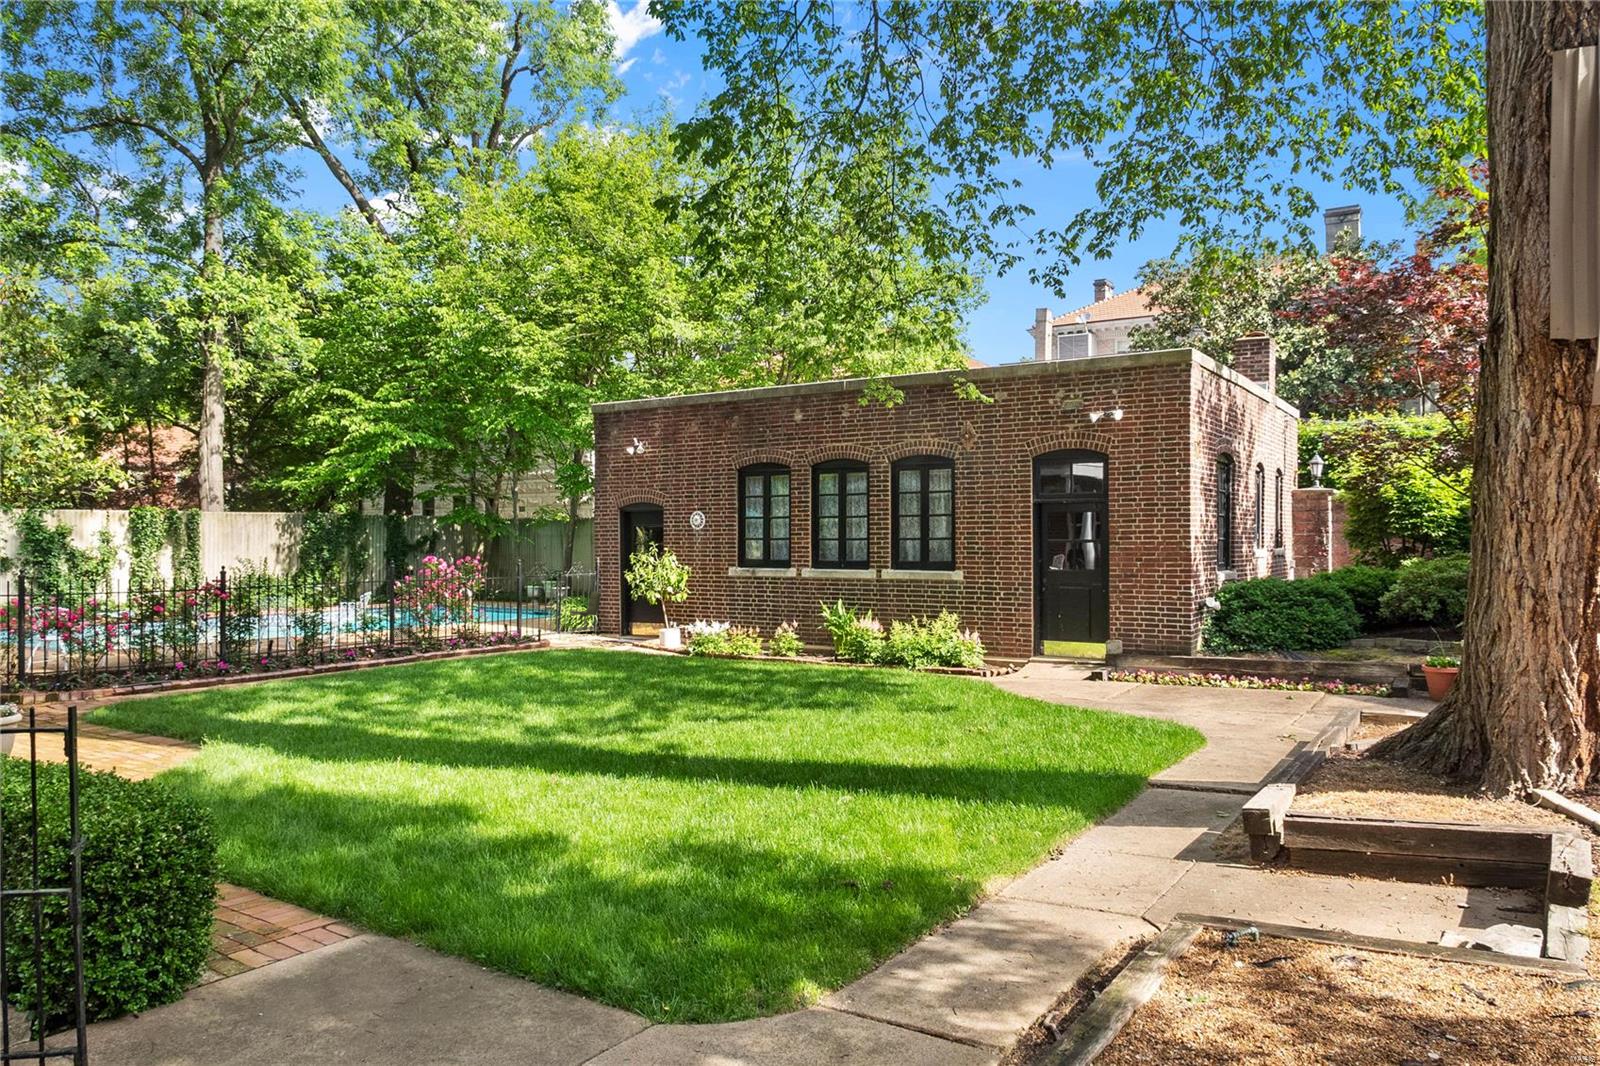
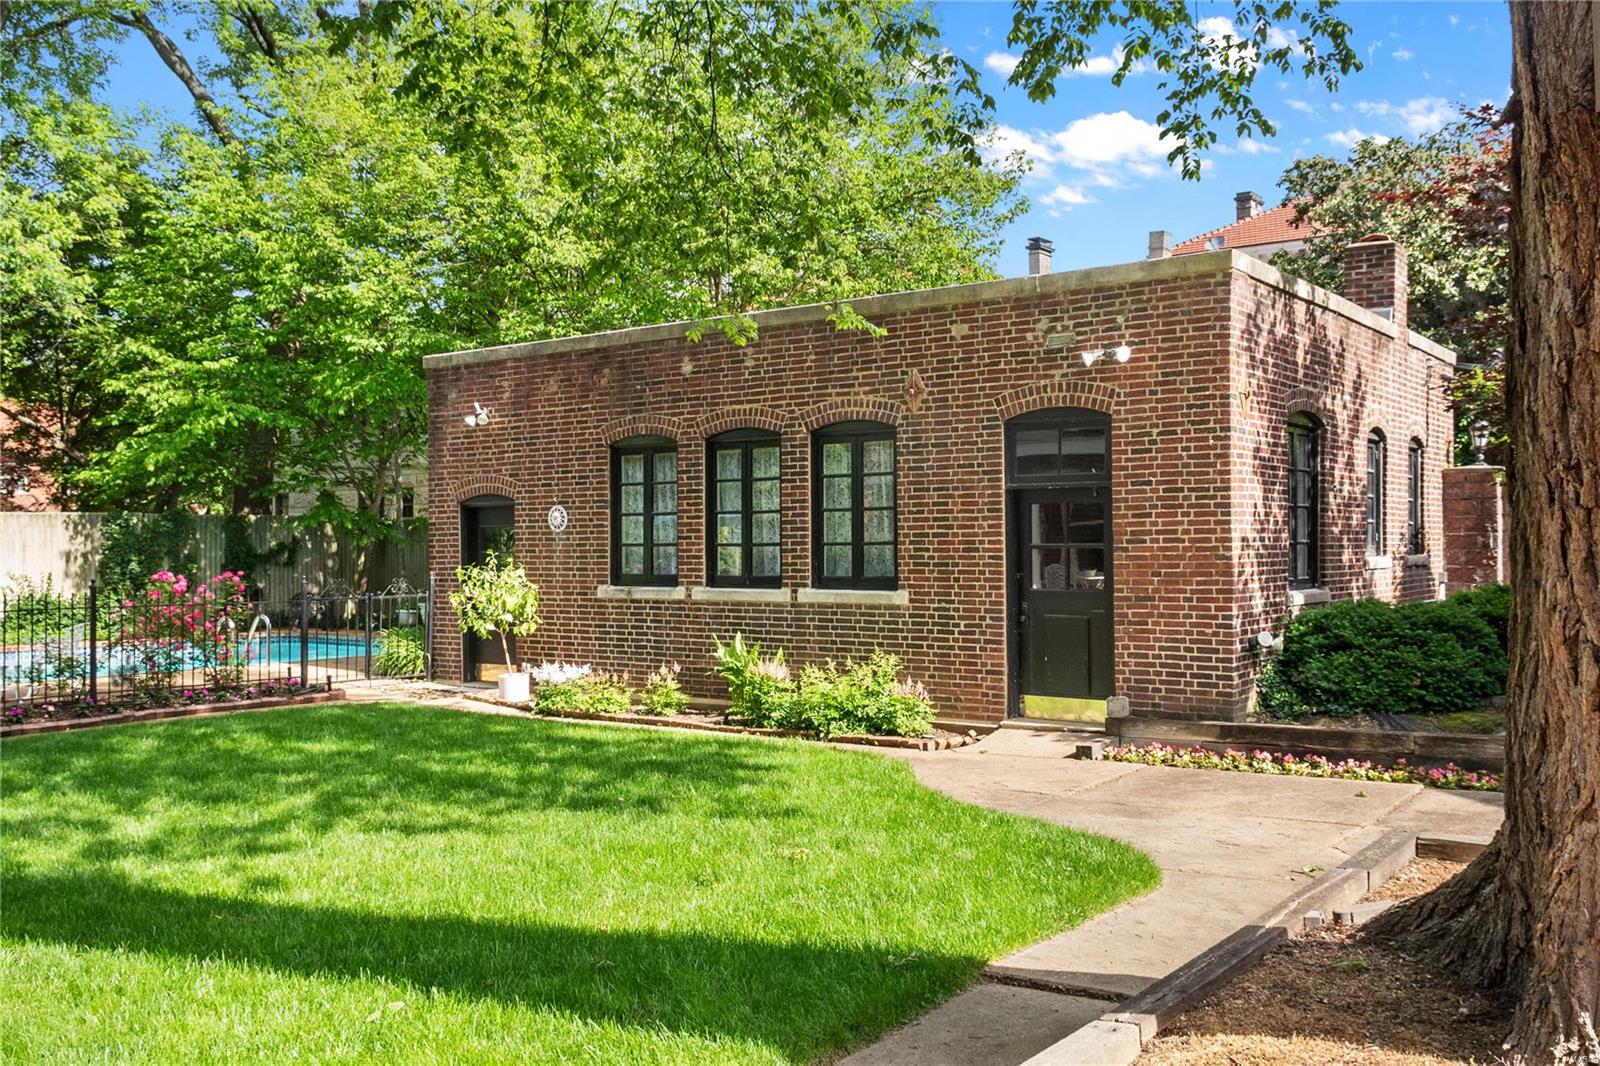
chair: present [570,592,601,633] -> none [396,620,439,680]

